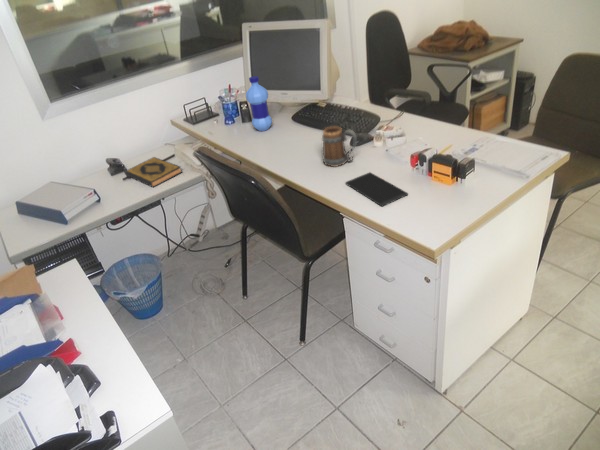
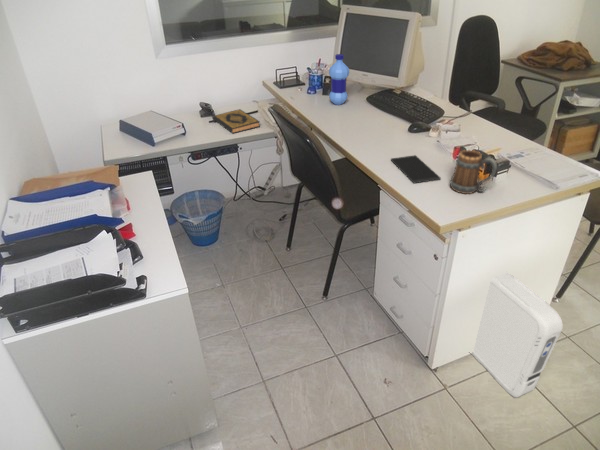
mug: present [322,127,357,167] -> present [450,150,497,194]
air purifier: none [461,273,573,404] -> present [471,273,562,397]

